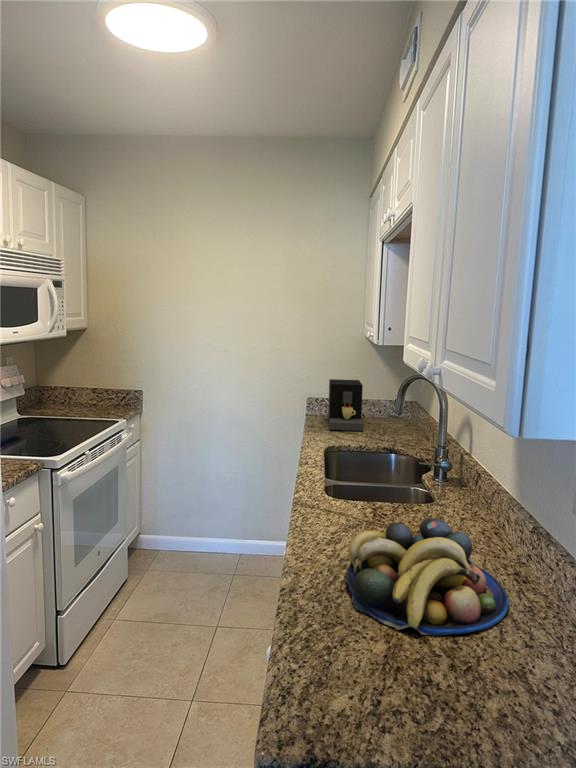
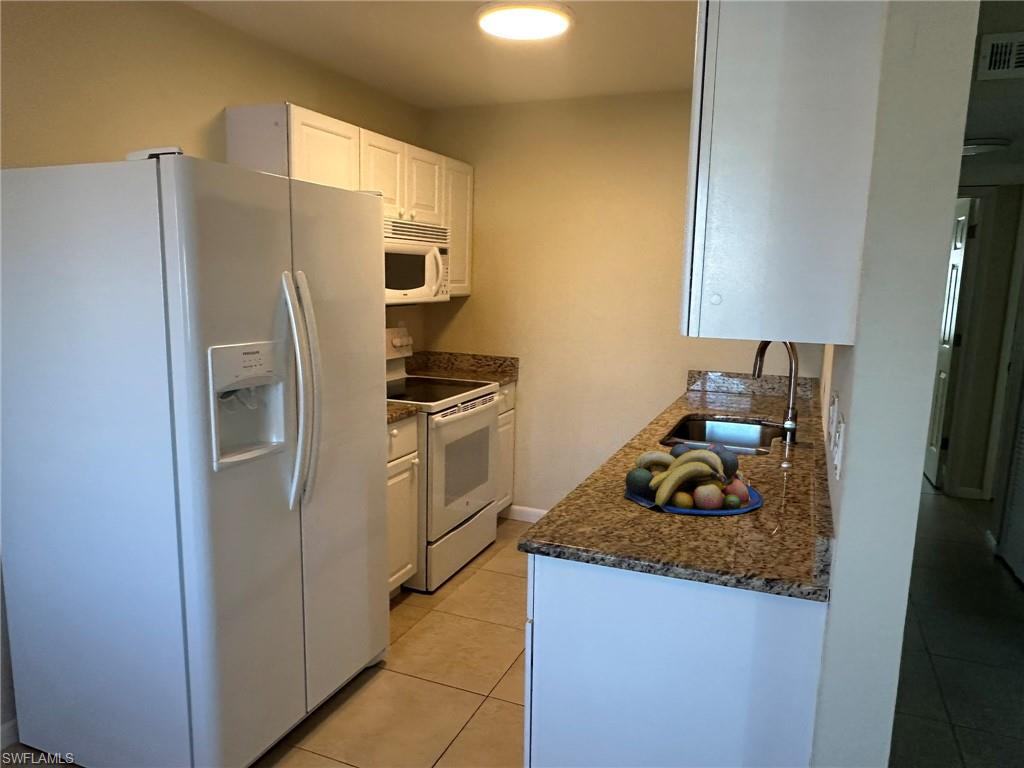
coffee maker: present [328,379,364,431] -> none [704,350,749,404]

